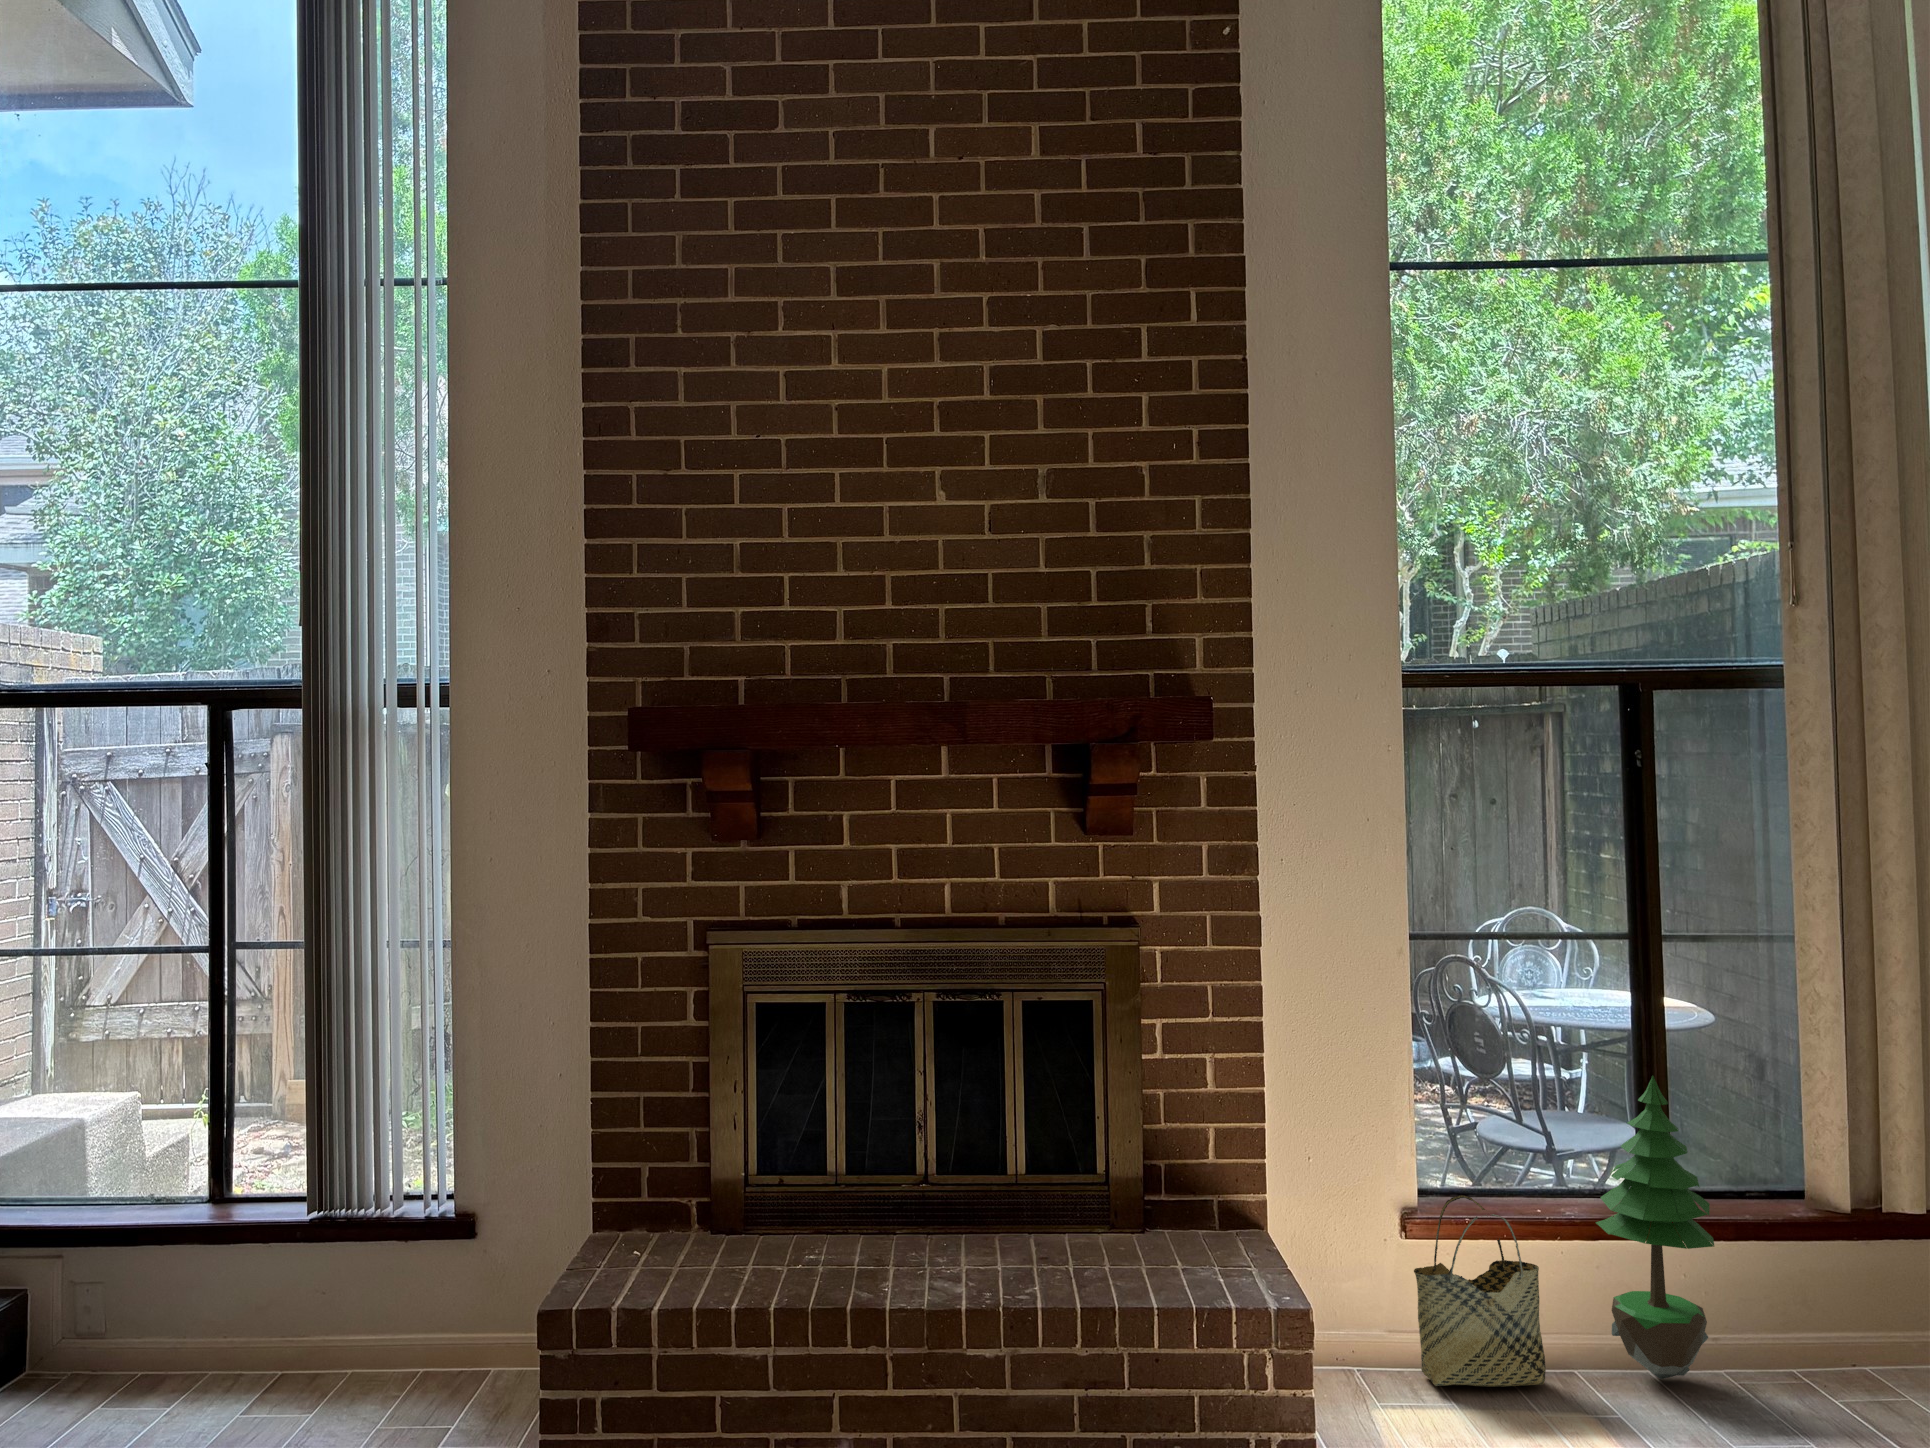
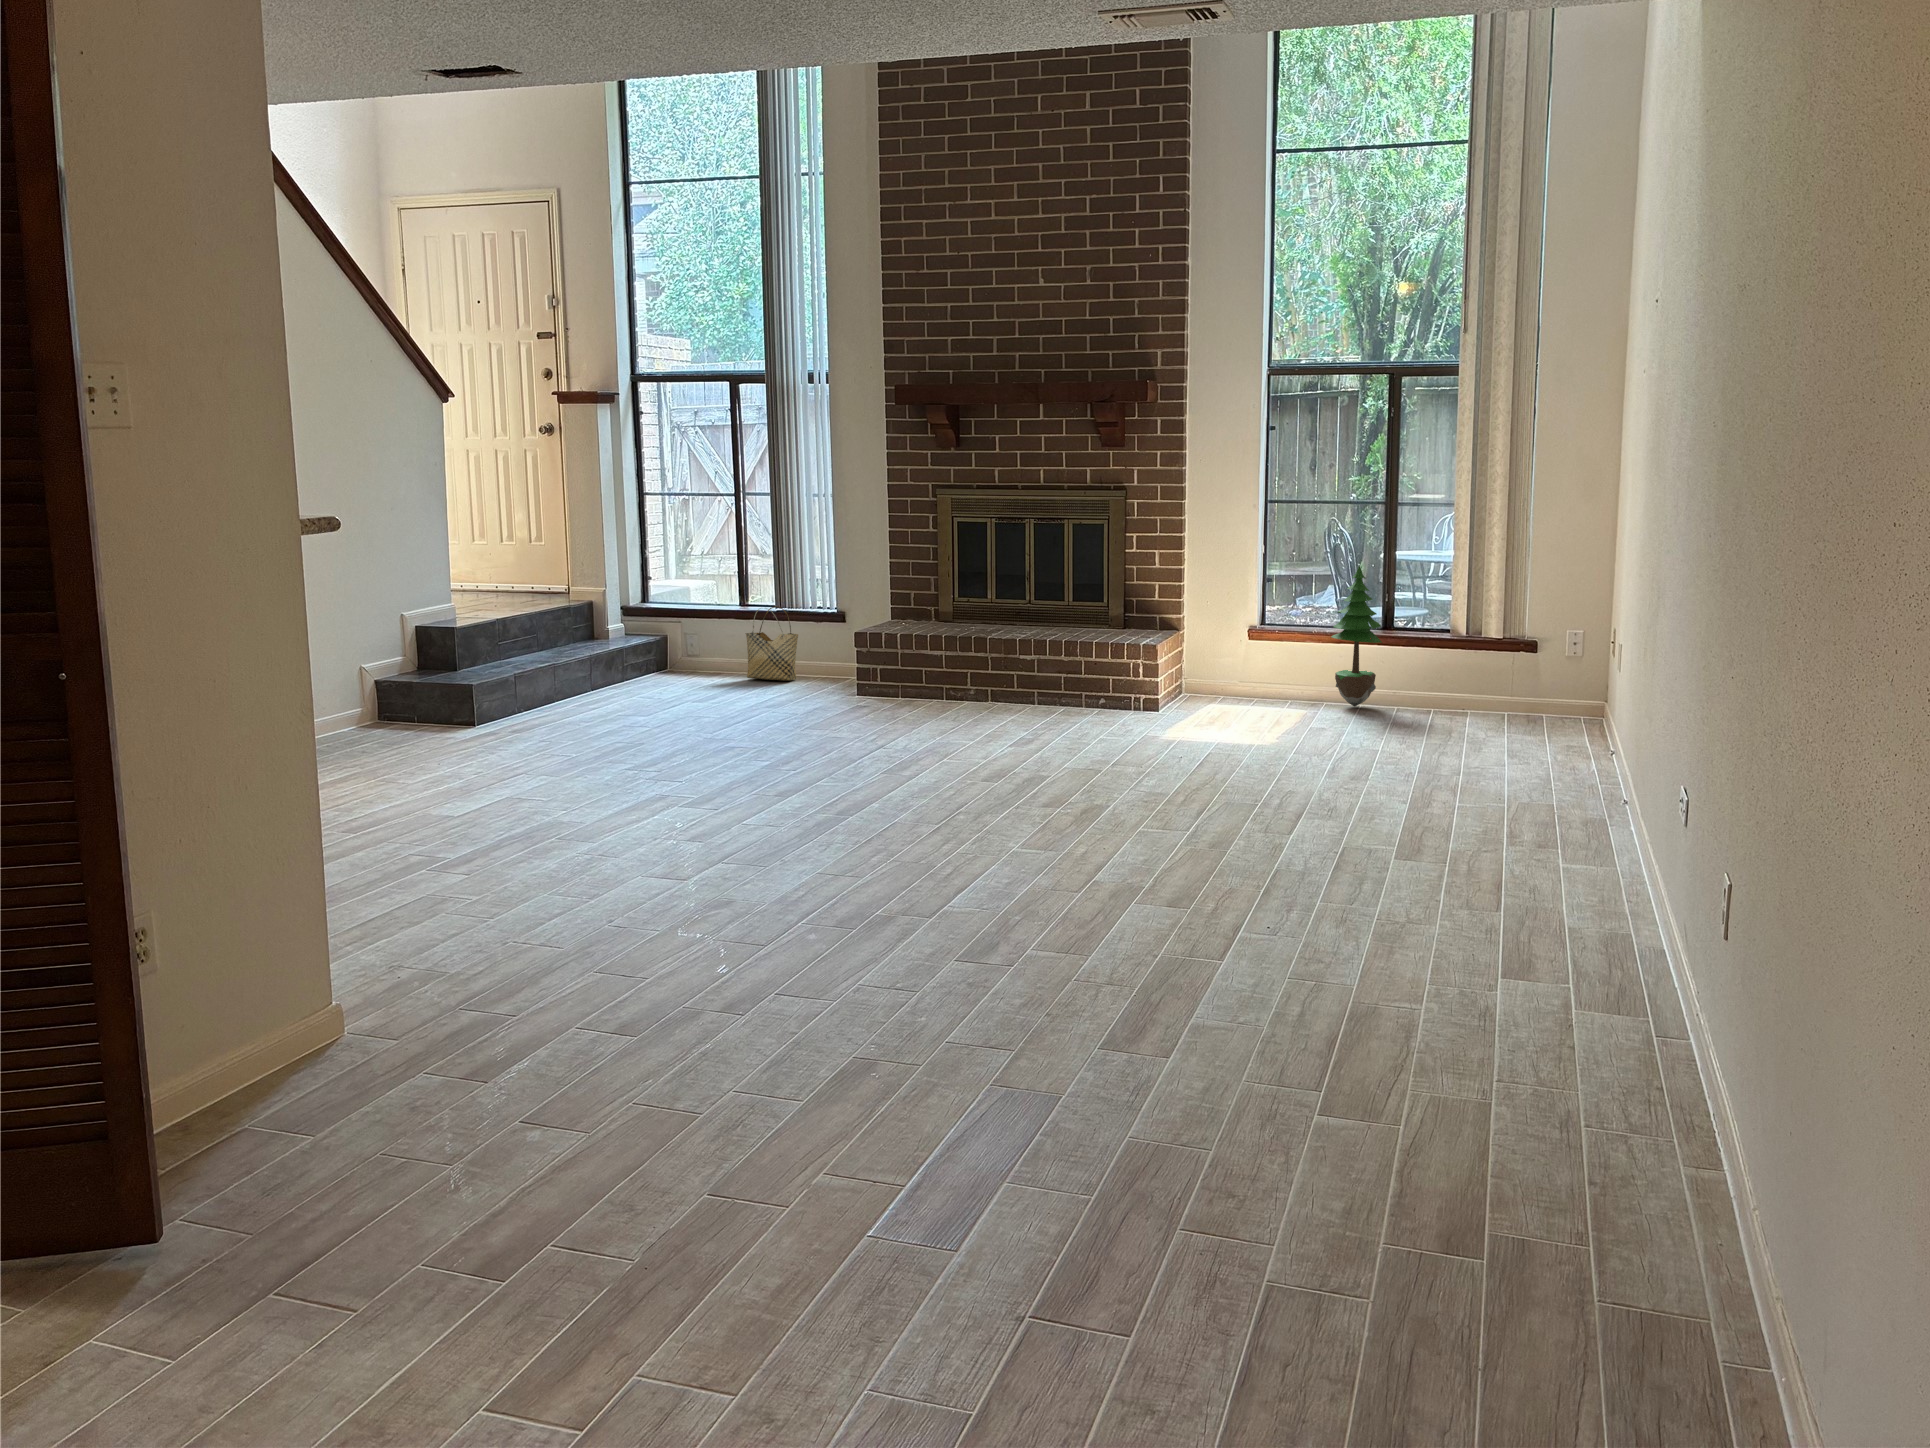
woven basket: present [1414,1195,1546,1387] -> present [746,606,798,681]

